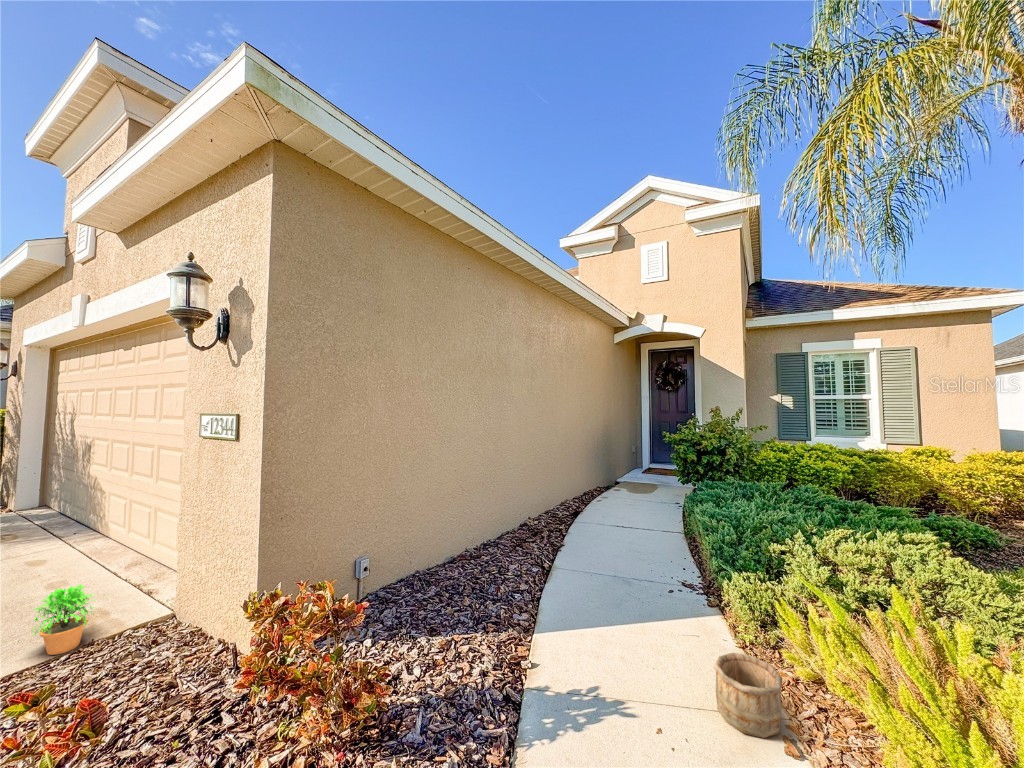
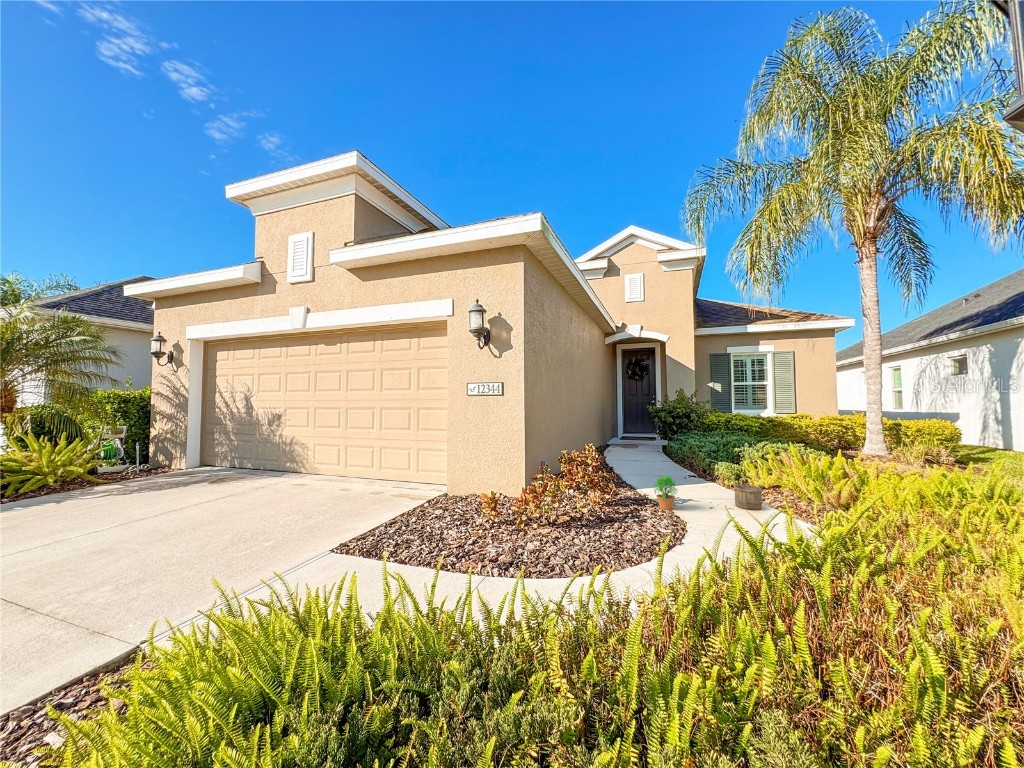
potted plant: present [32,584,92,655] -> present [654,476,677,510]

